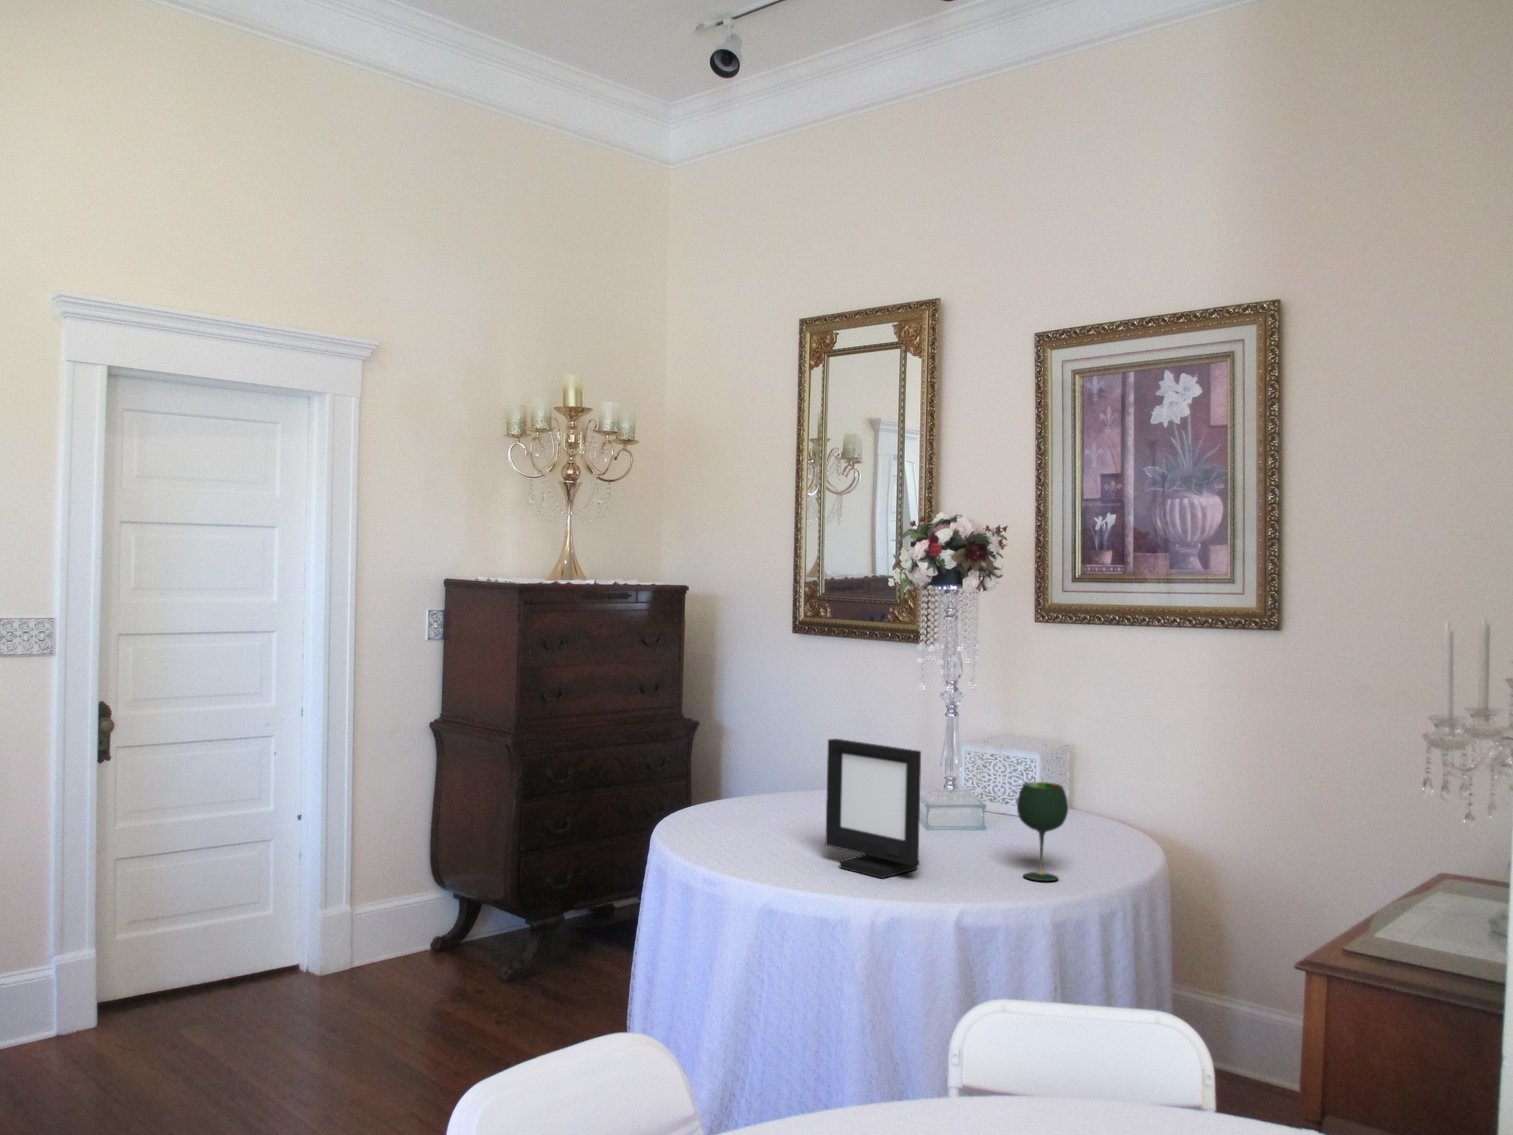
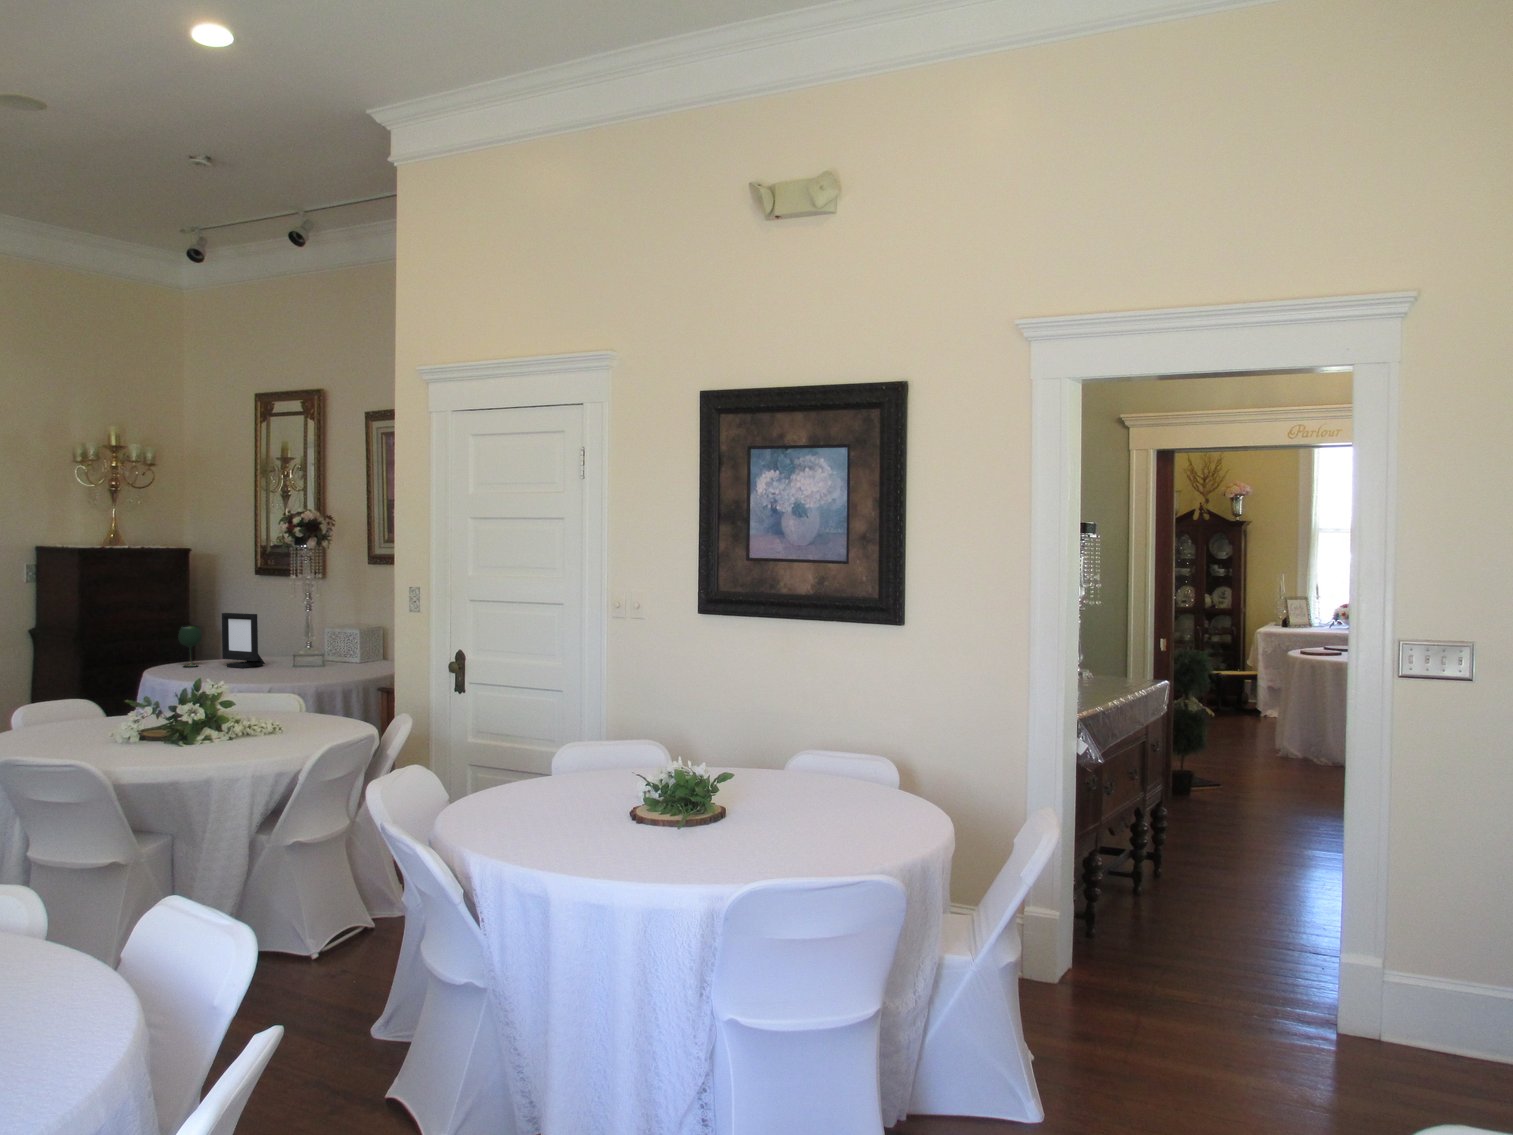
wine glass: present [1017,782,1068,881] -> present [178,627,202,667]

